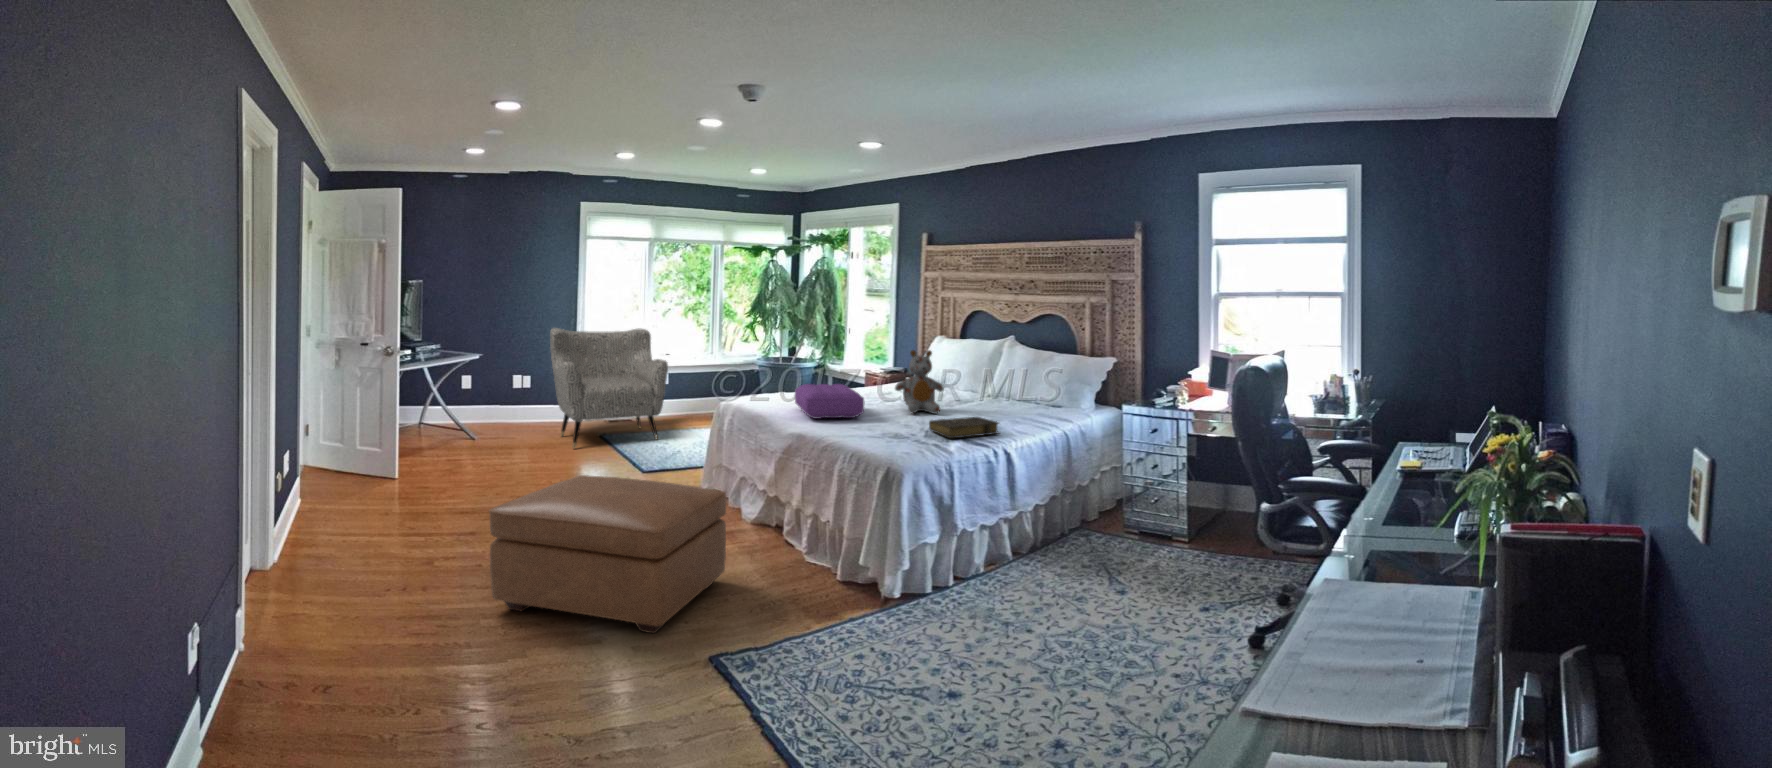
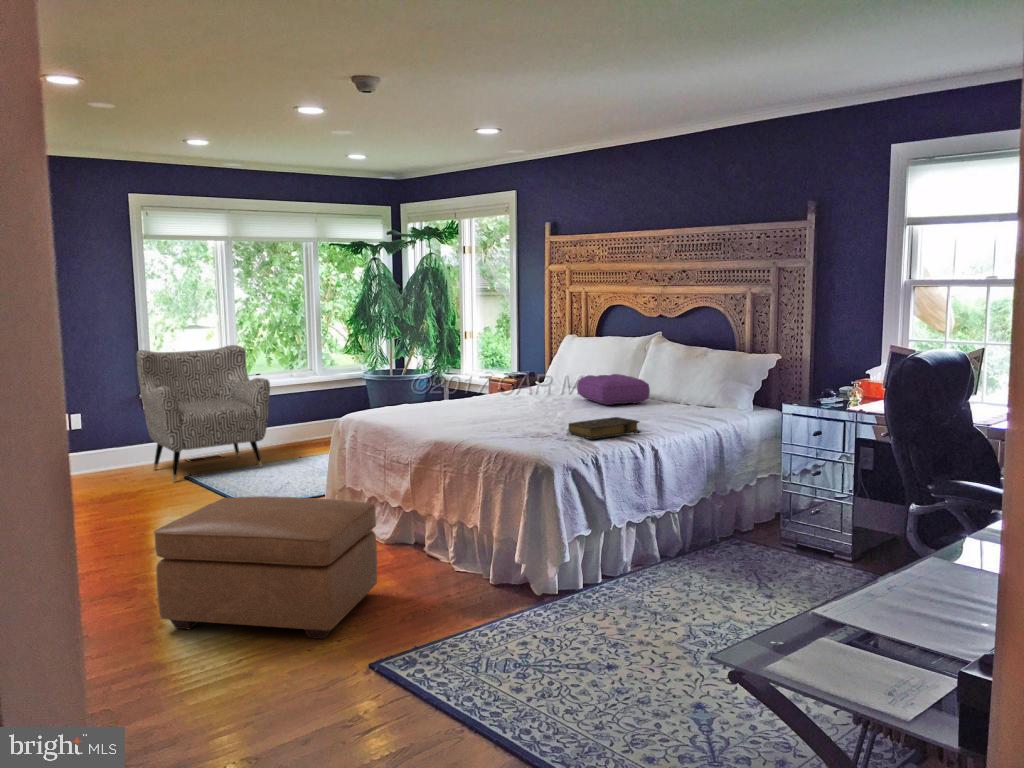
stuffed bear: present [895,350,944,414] -> none [528,352,579,418]
pillow: present [795,384,865,419] -> present [577,374,650,405]

